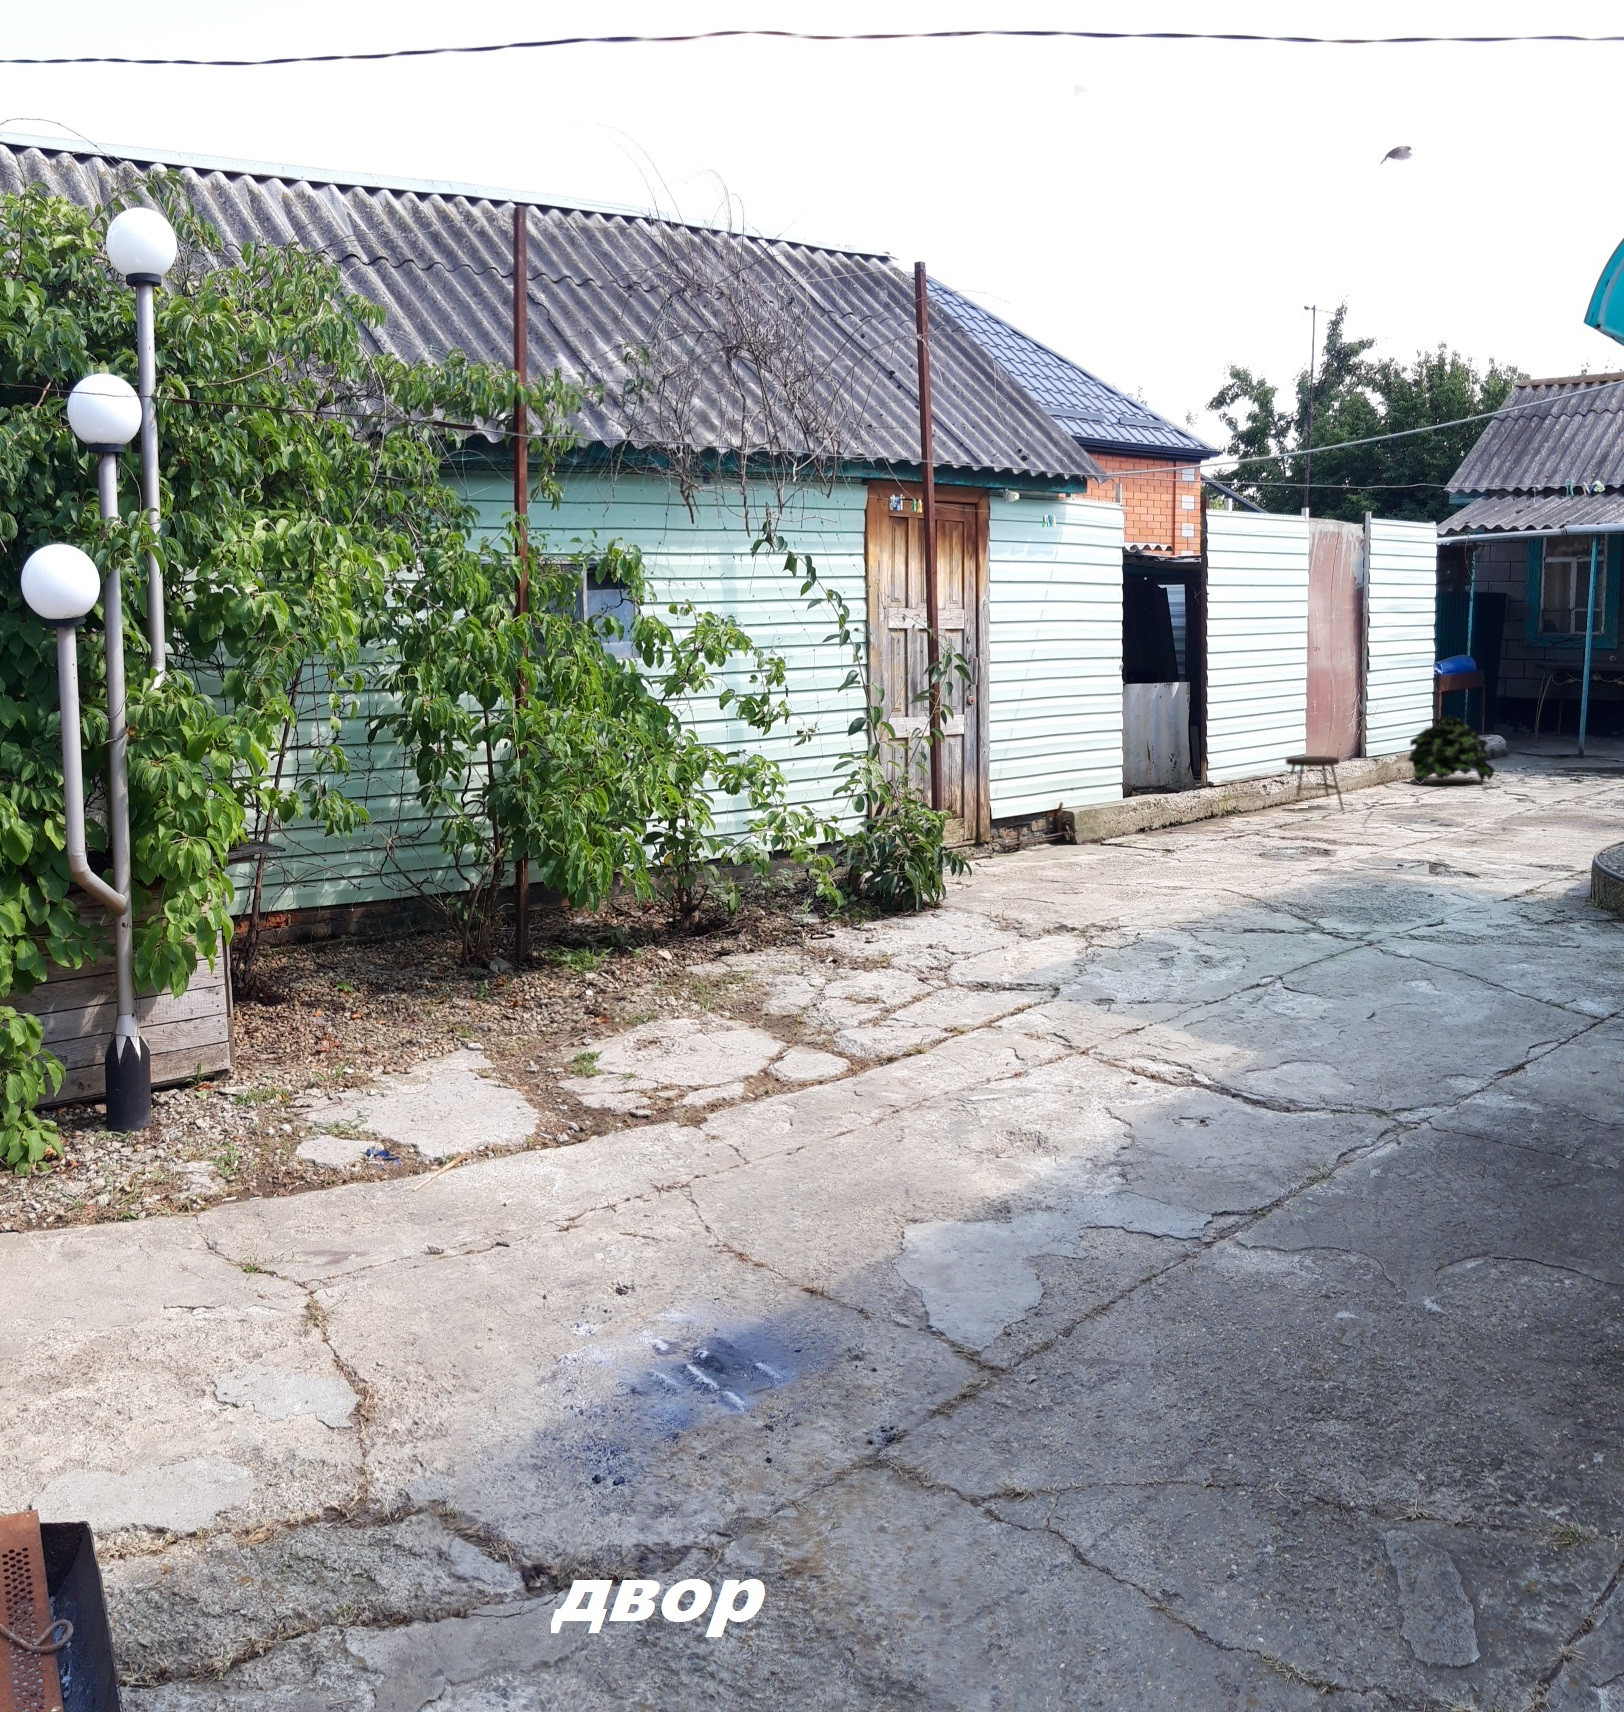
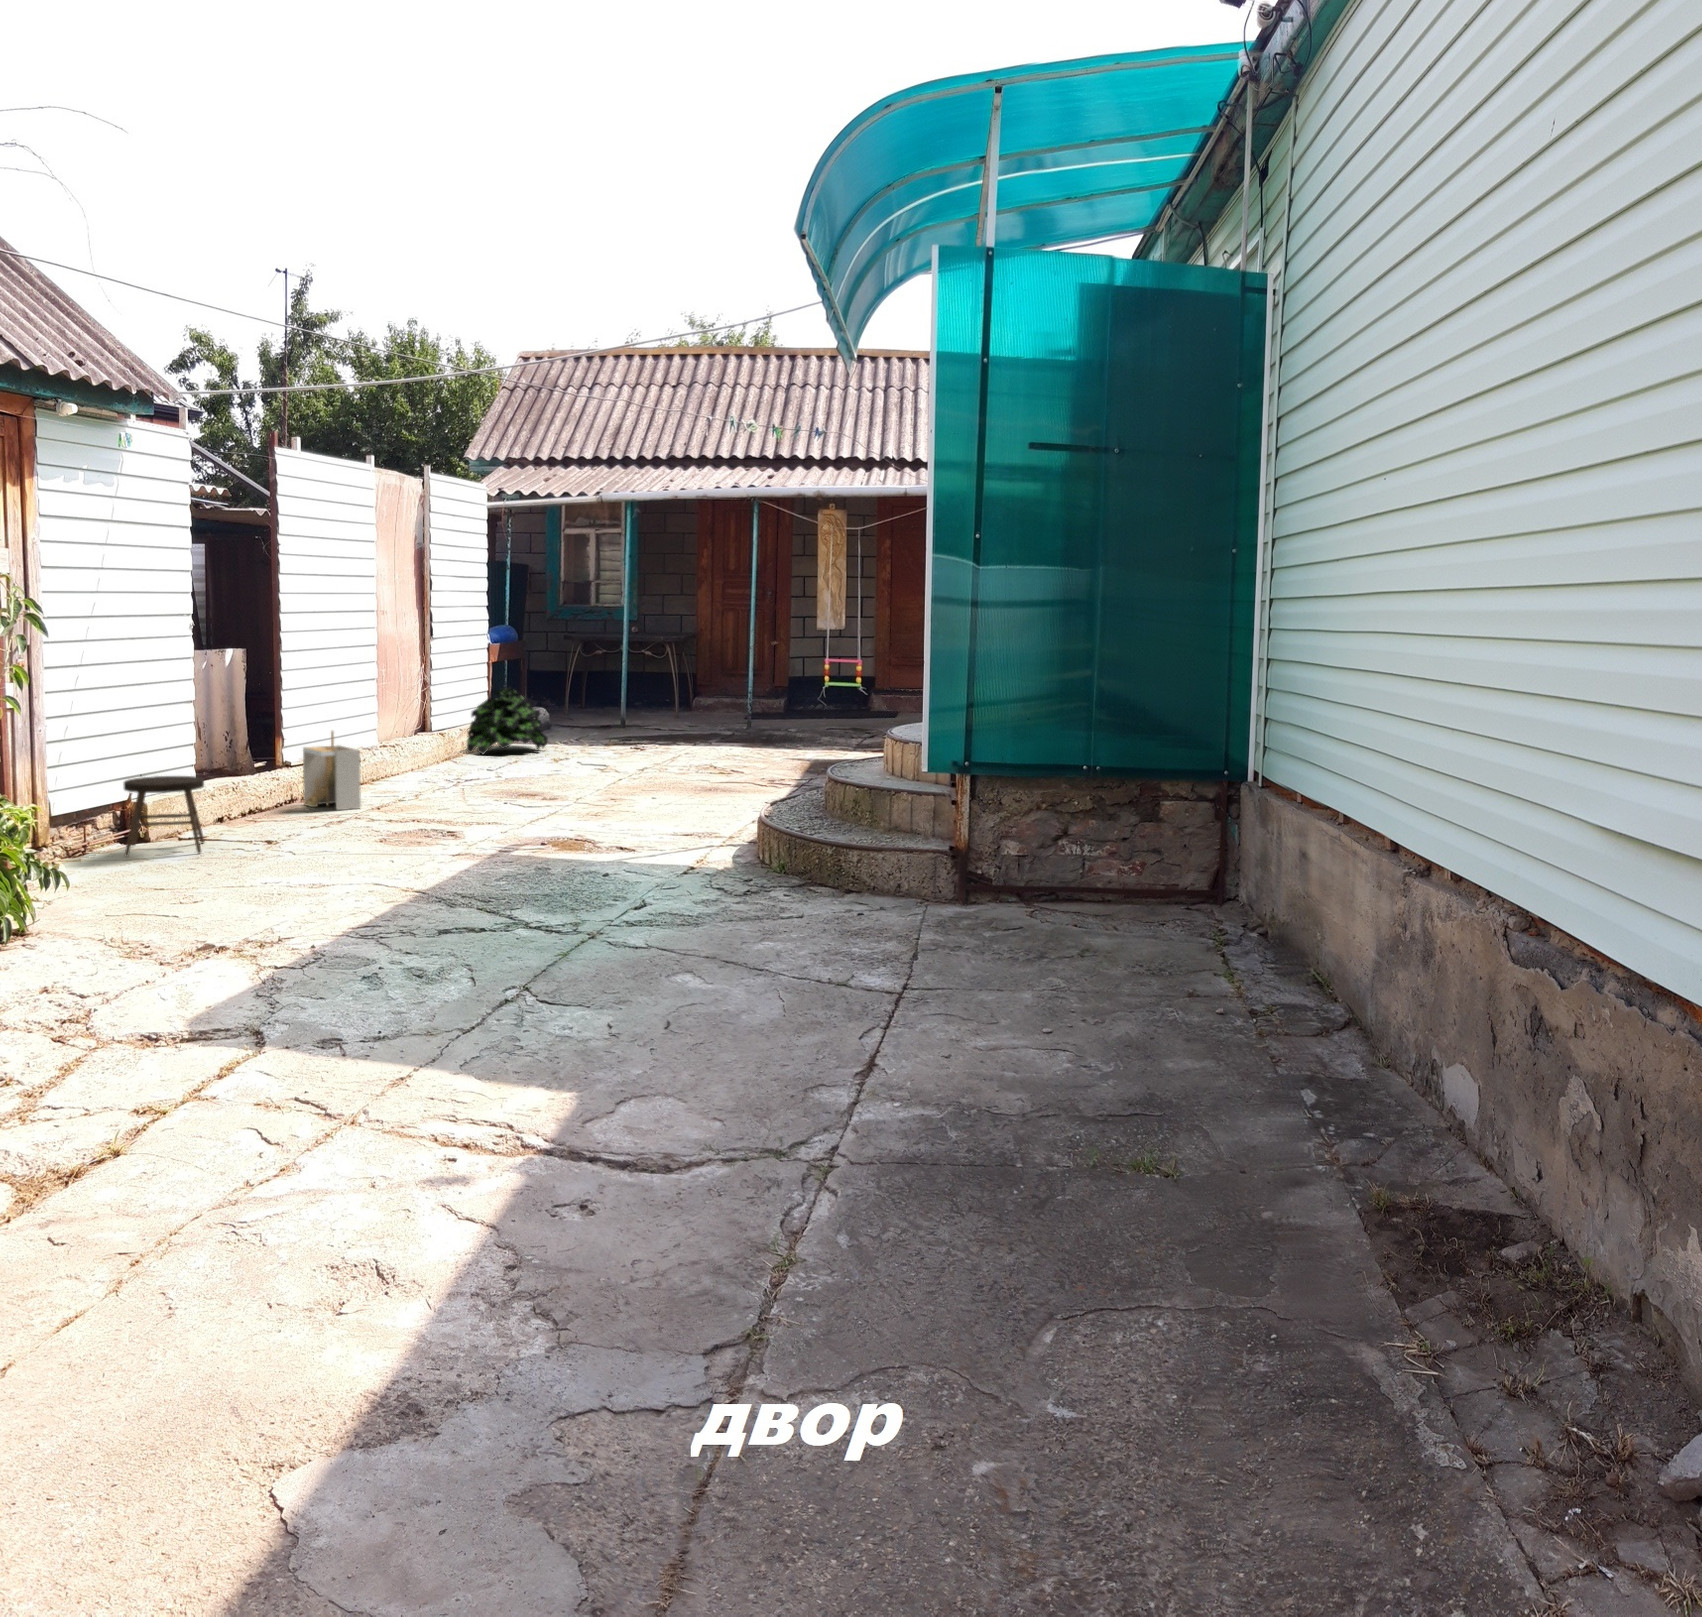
storage bin: none [1216,755,1263,829] -> present [303,731,361,810]
stool: present [1285,756,1344,810] -> present [124,776,205,857]

